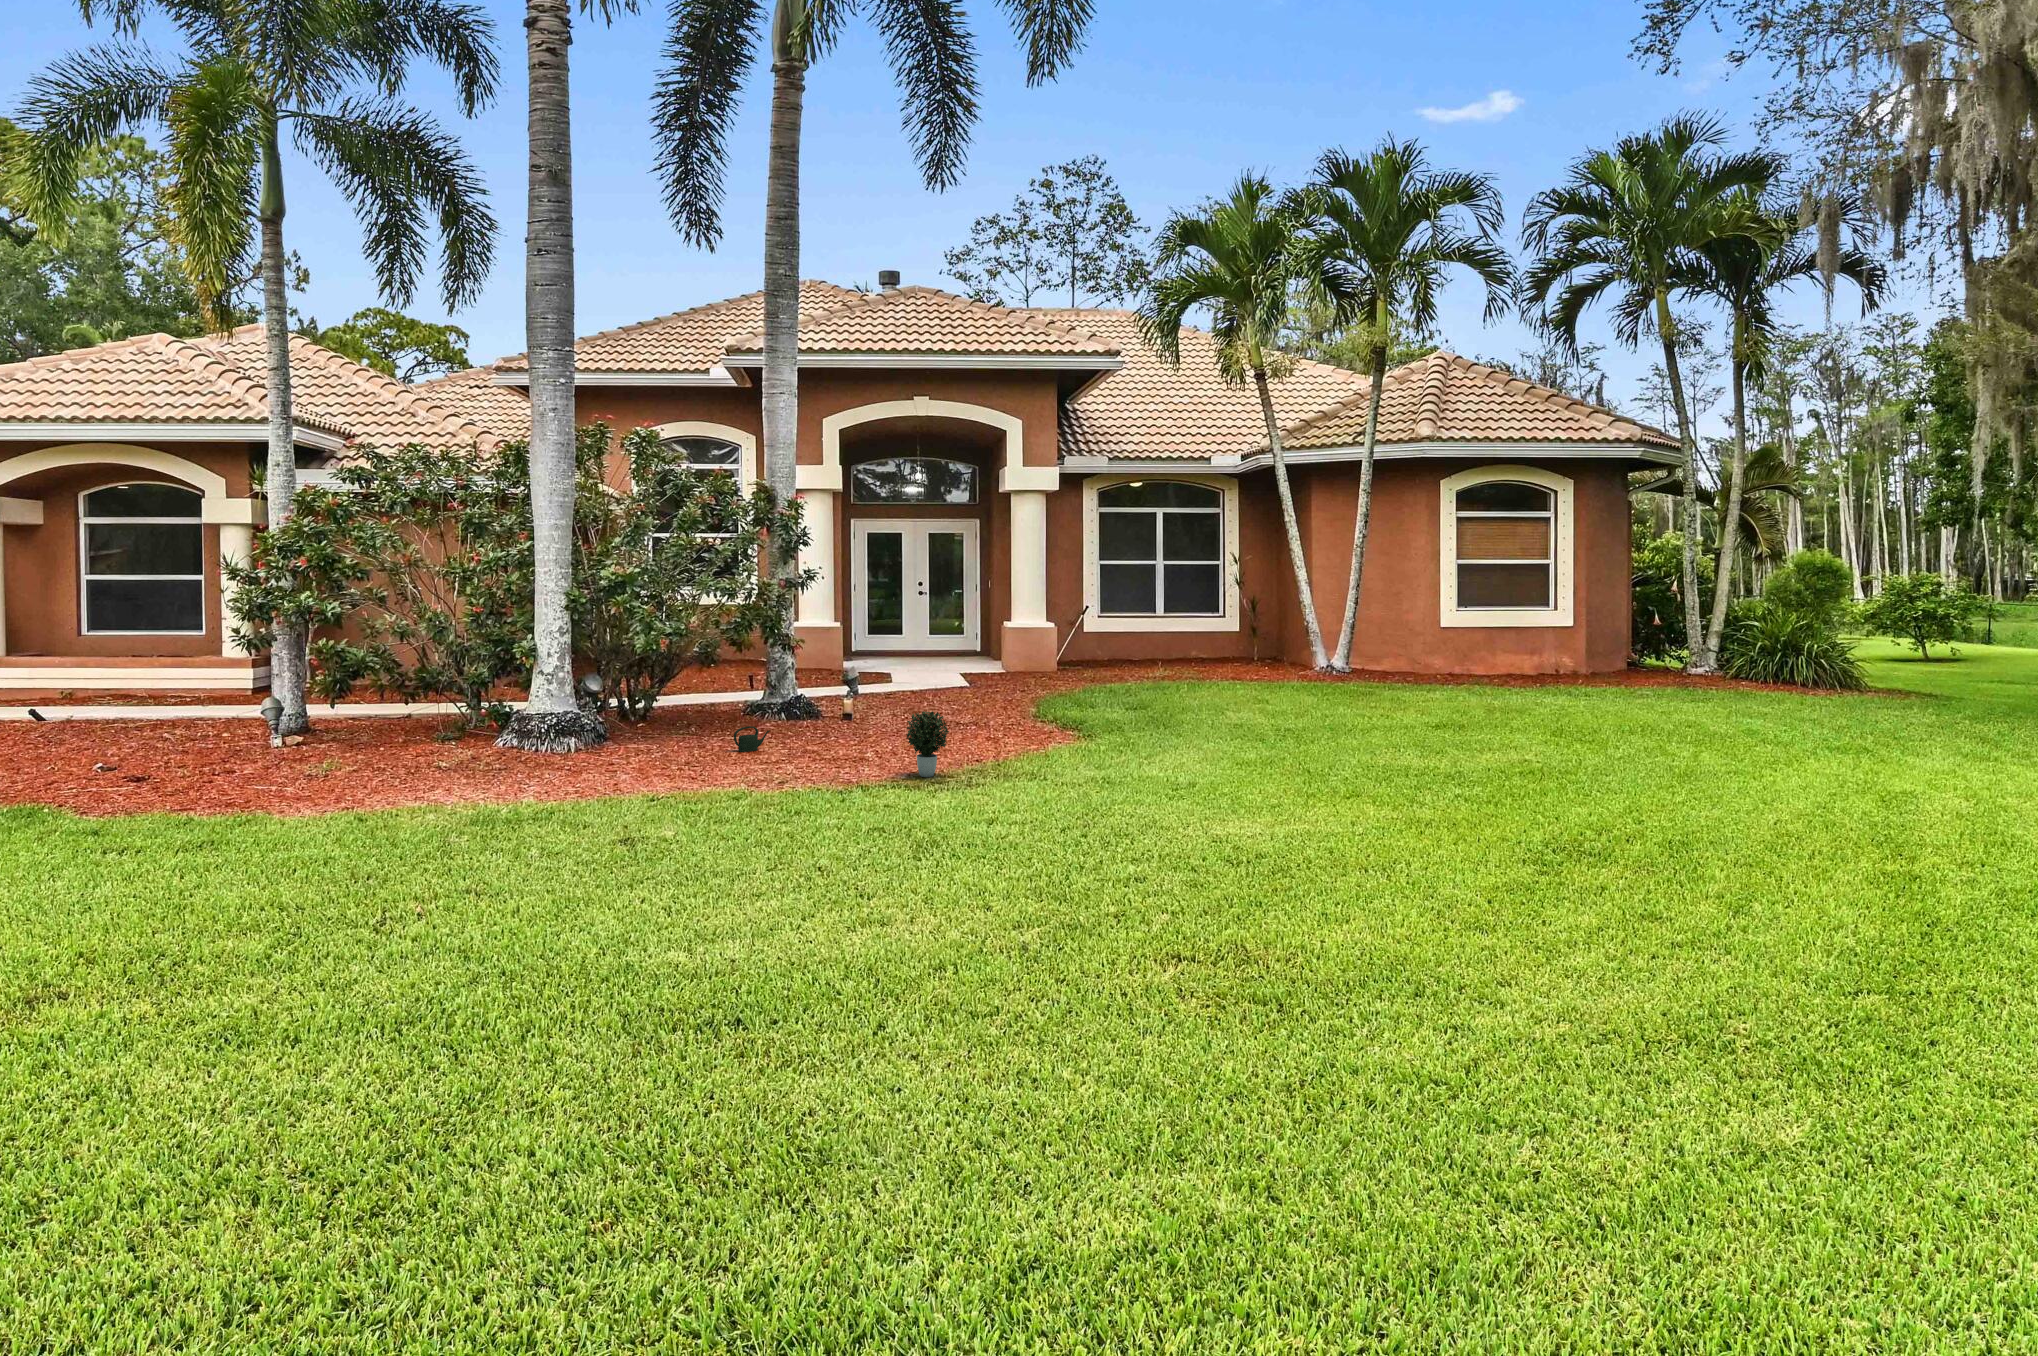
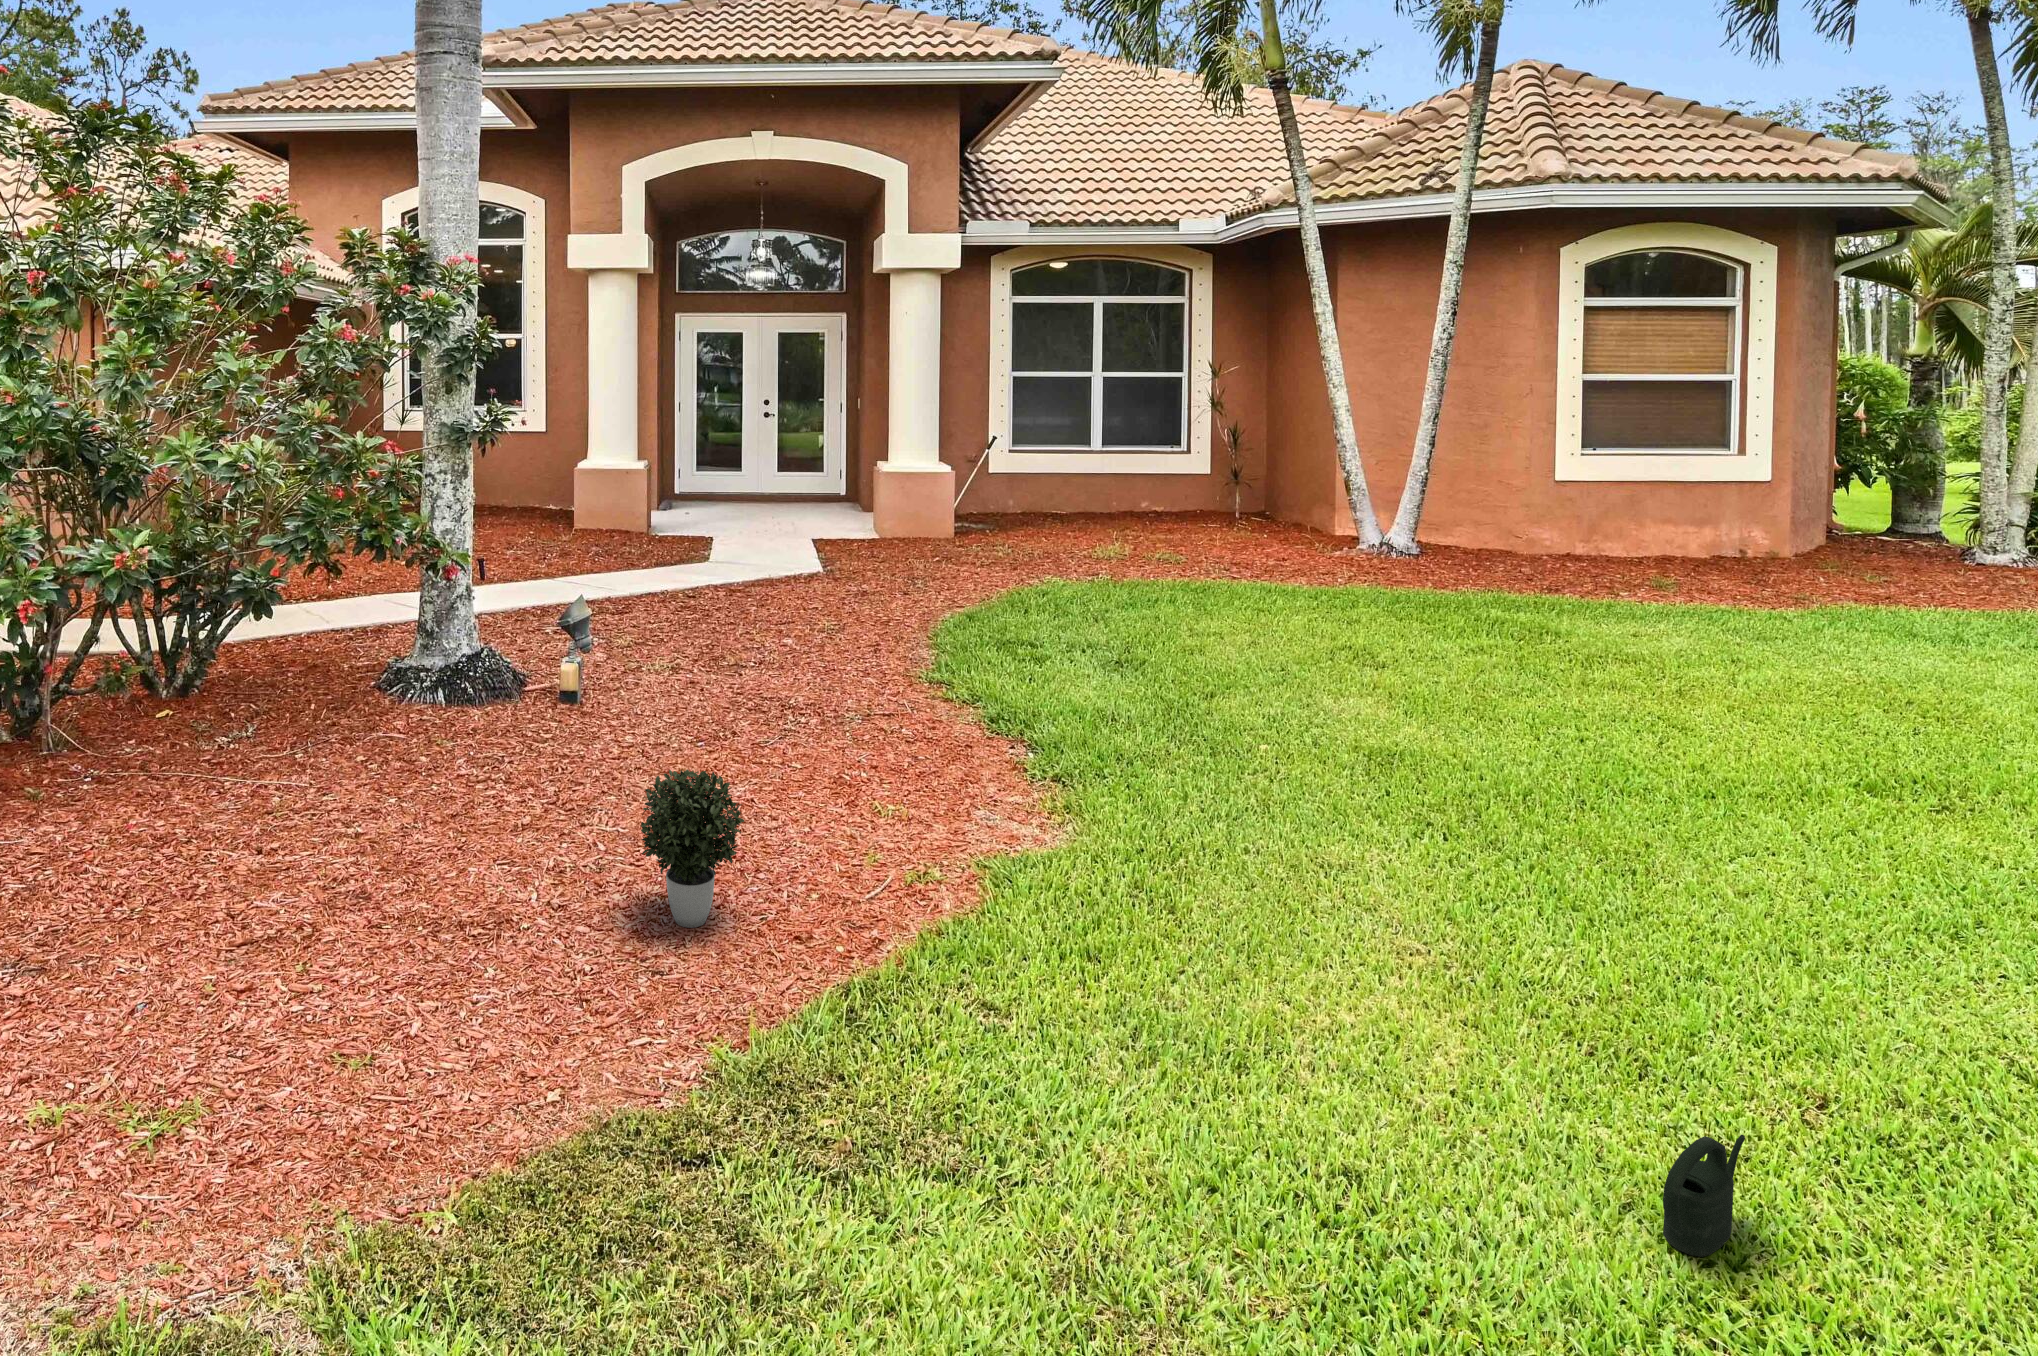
watering can: present [734,726,770,752] -> present [1663,1135,1745,1257]

